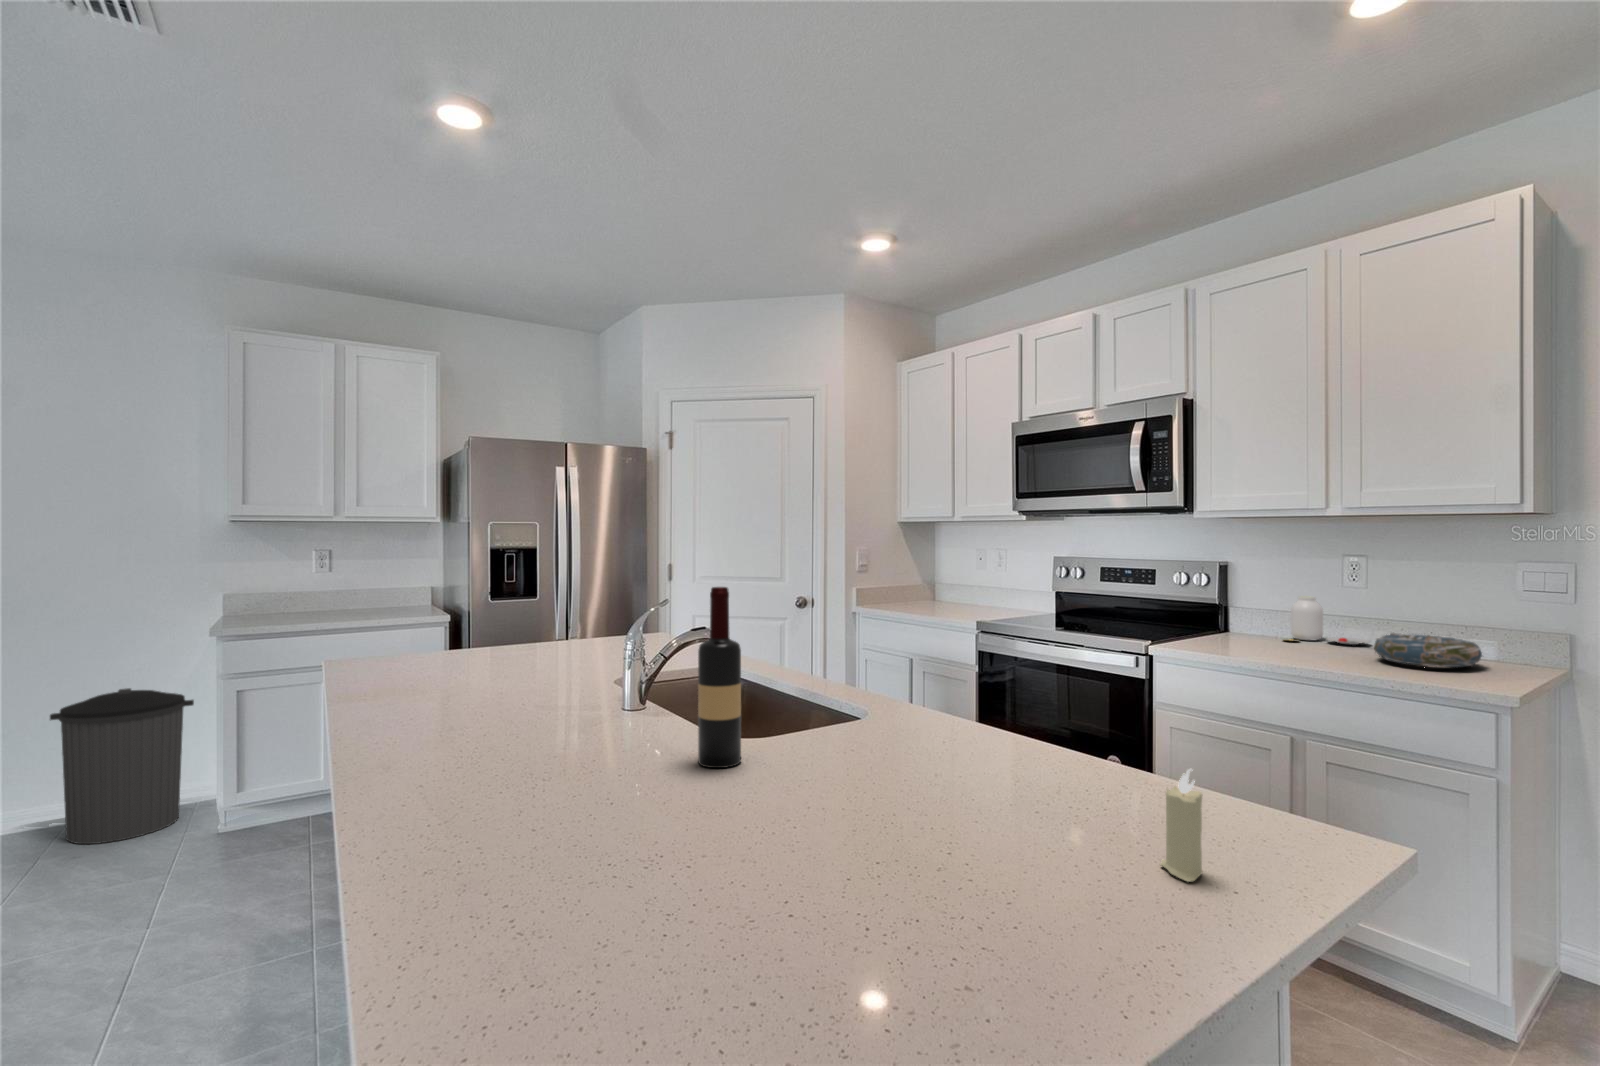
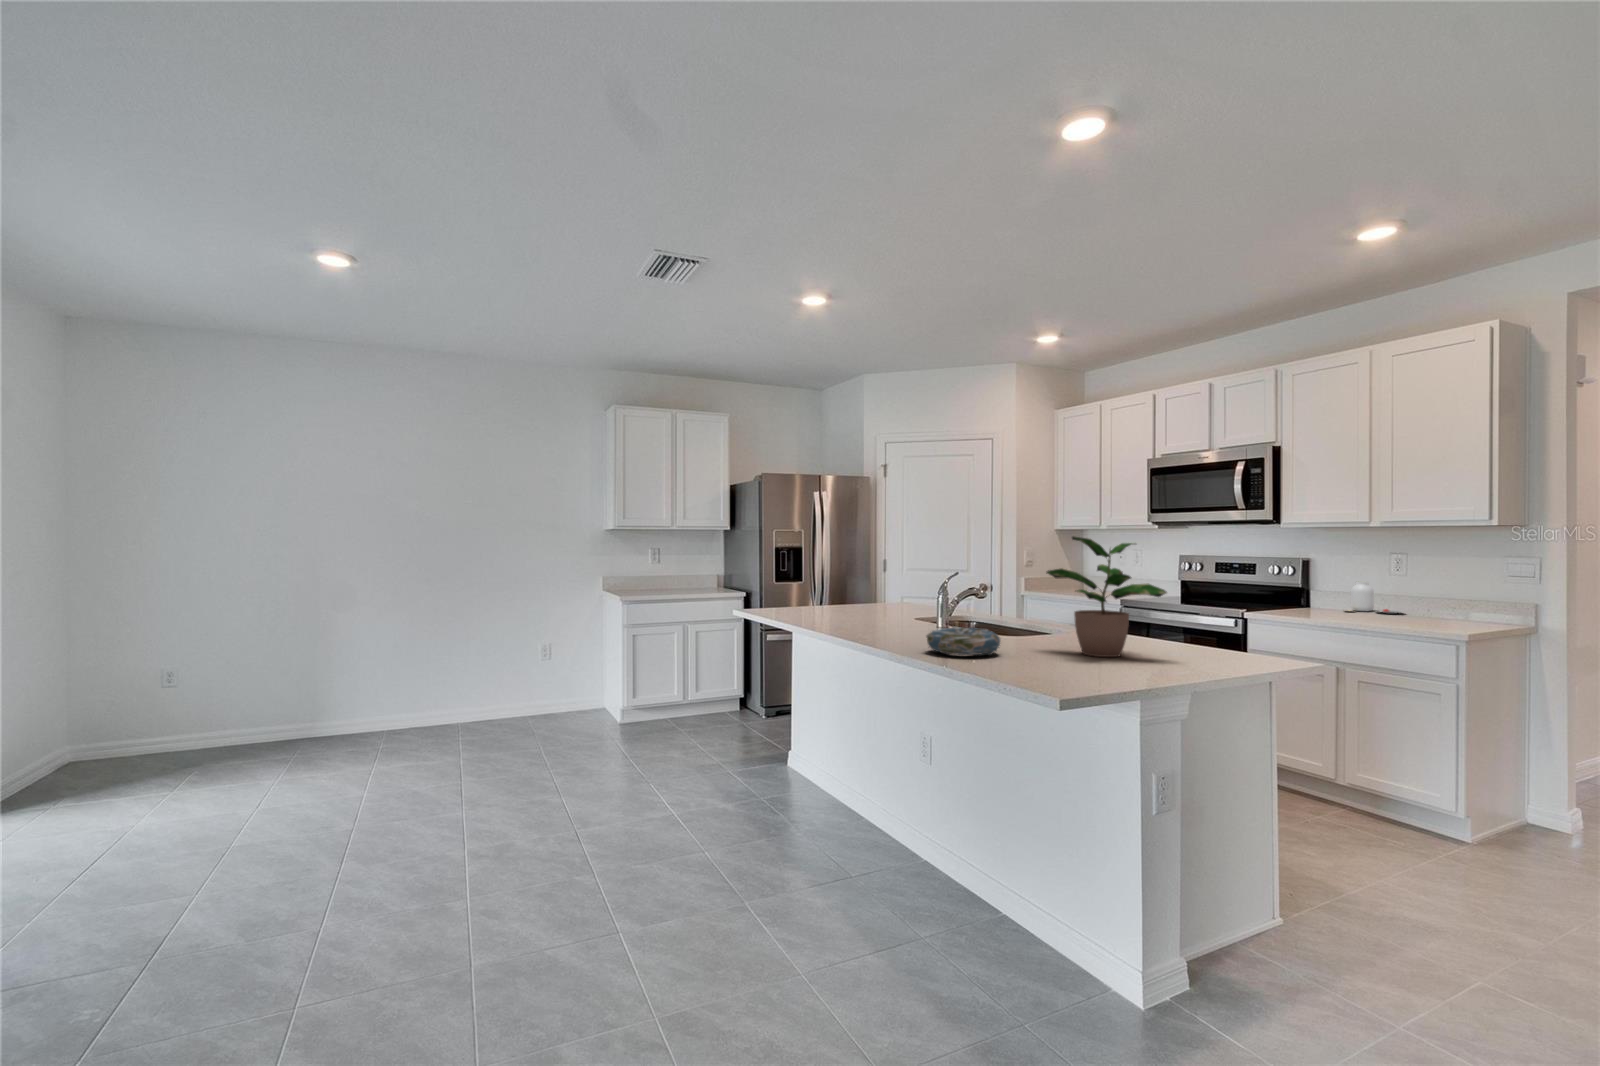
potted plant: none [781,526,1044,826] -> present [1047,536,1167,657]
wine bottle: present [698,587,741,768] -> none [1000,563,1020,645]
decorative bowl: present [1374,633,1482,667] -> present [926,626,1001,655]
trash can: present [50,688,194,844] -> none [526,634,596,727]
candle: present [1160,769,1202,881] -> none [1214,628,1230,668]

